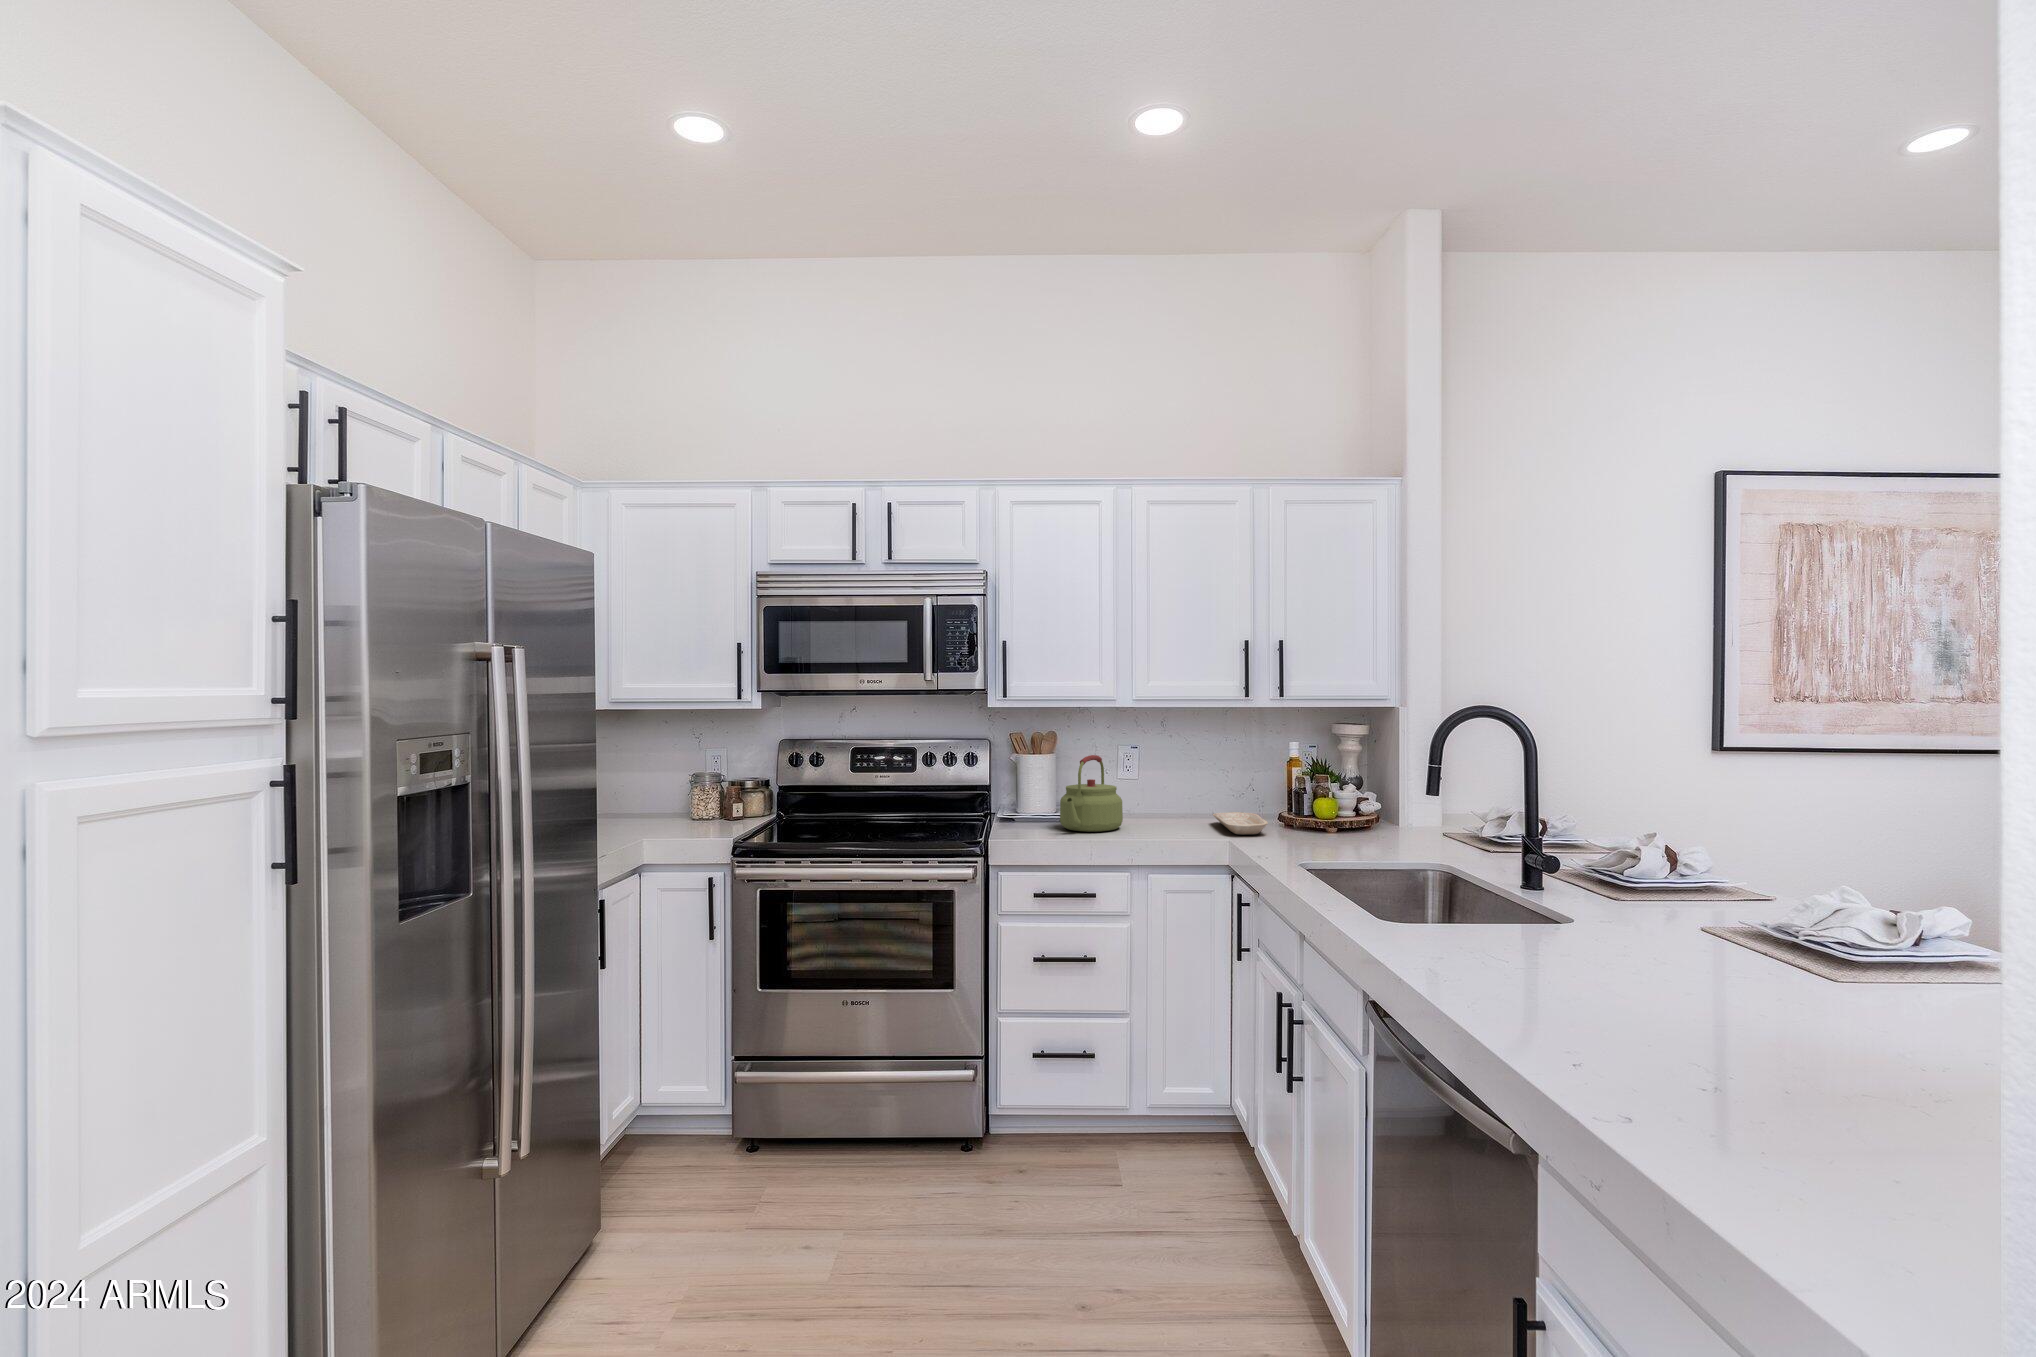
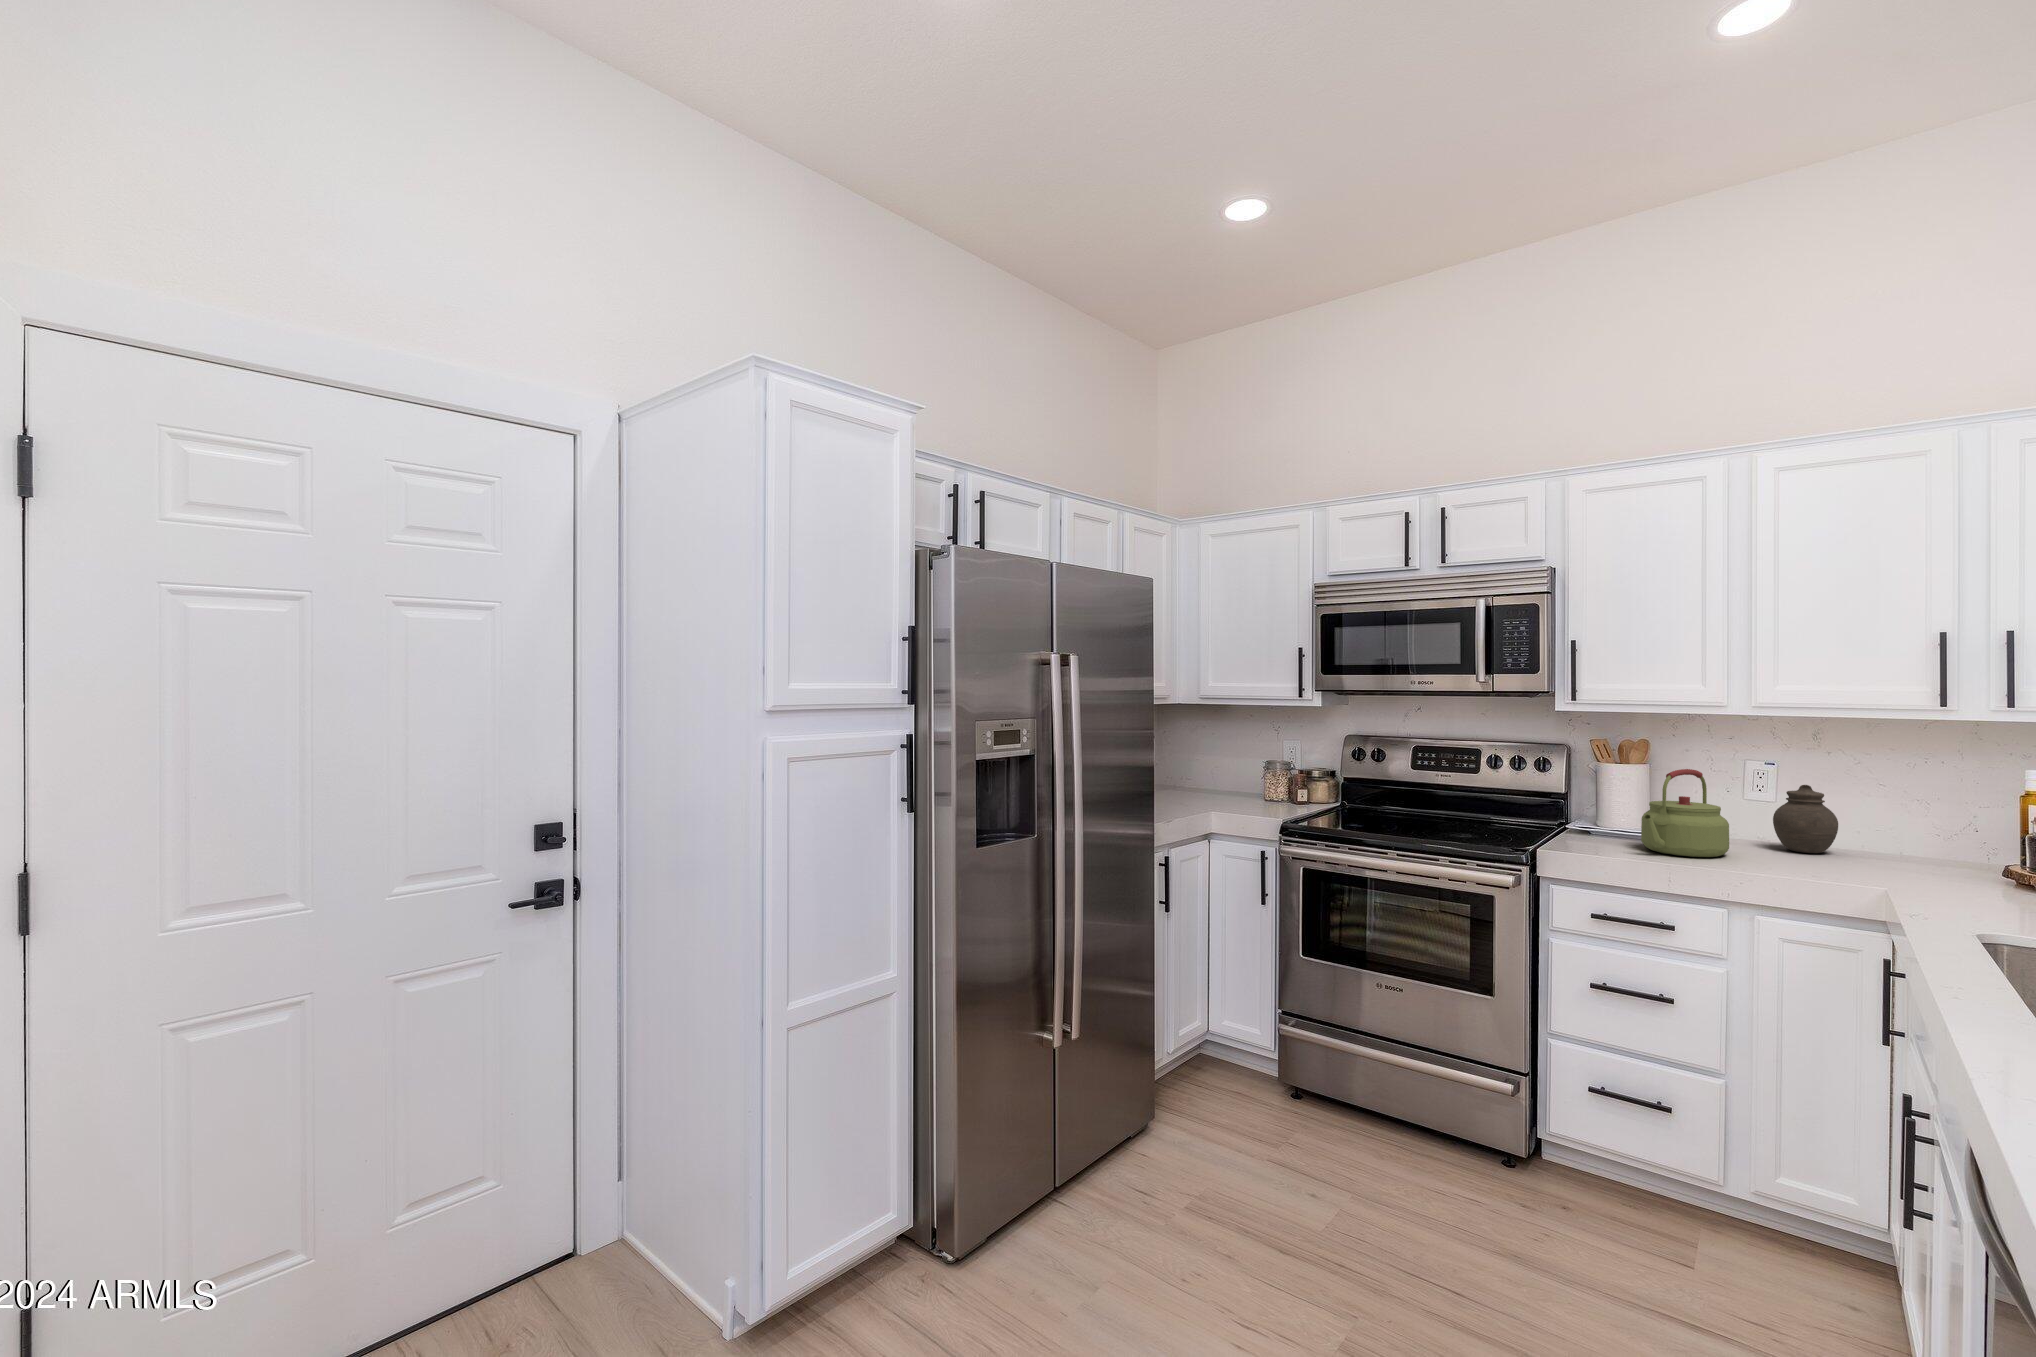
jar: none [1144,763,1185,819] -> present [1773,785,1838,853]
tray: present [1213,812,1268,834] -> none [1876,853,1962,887]

